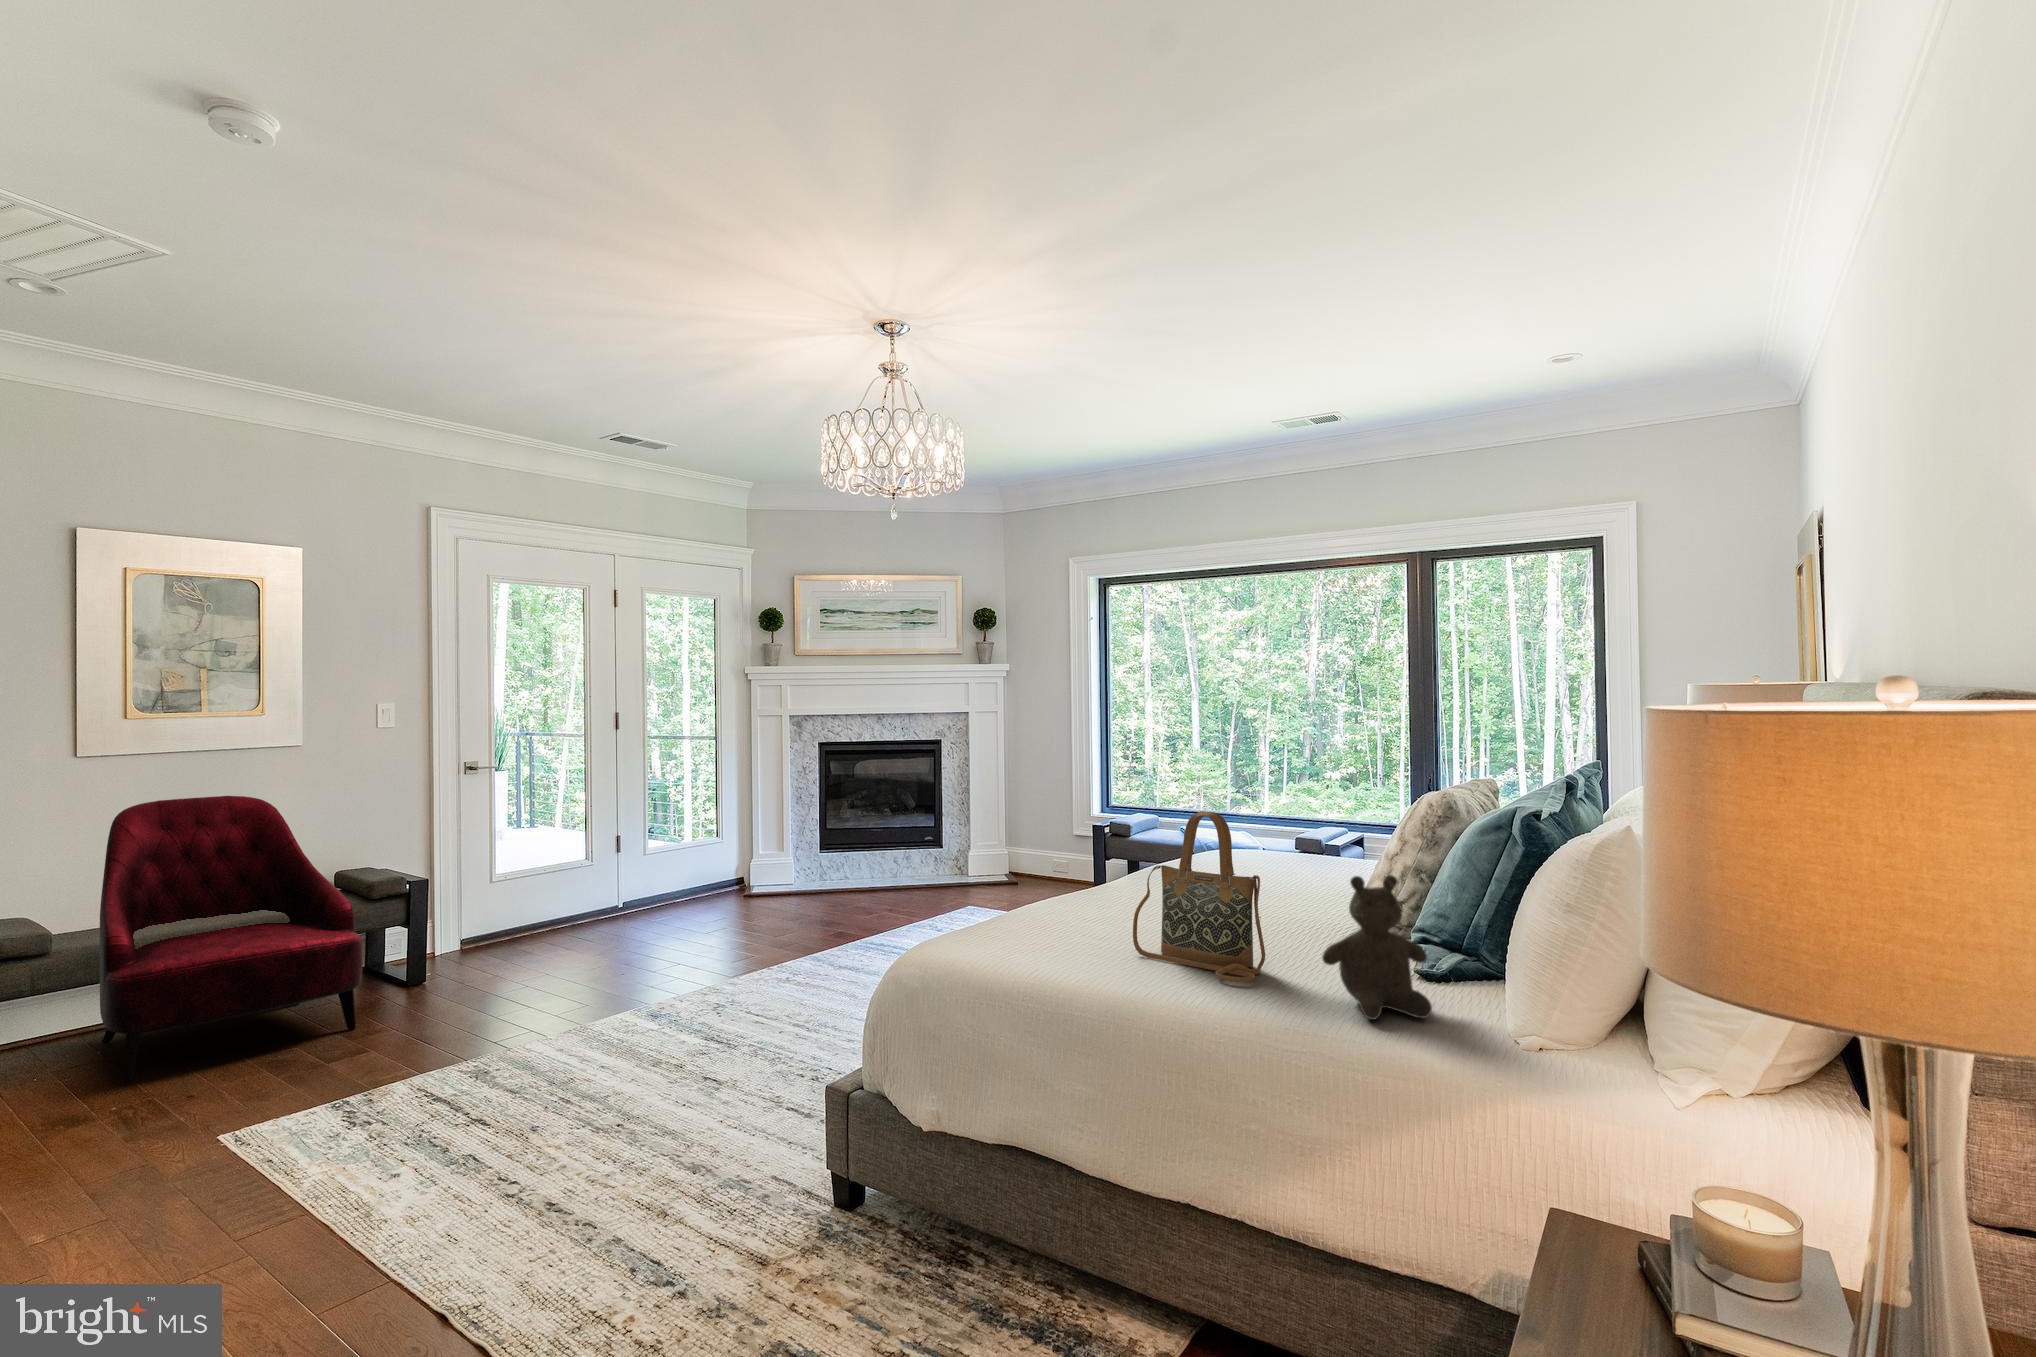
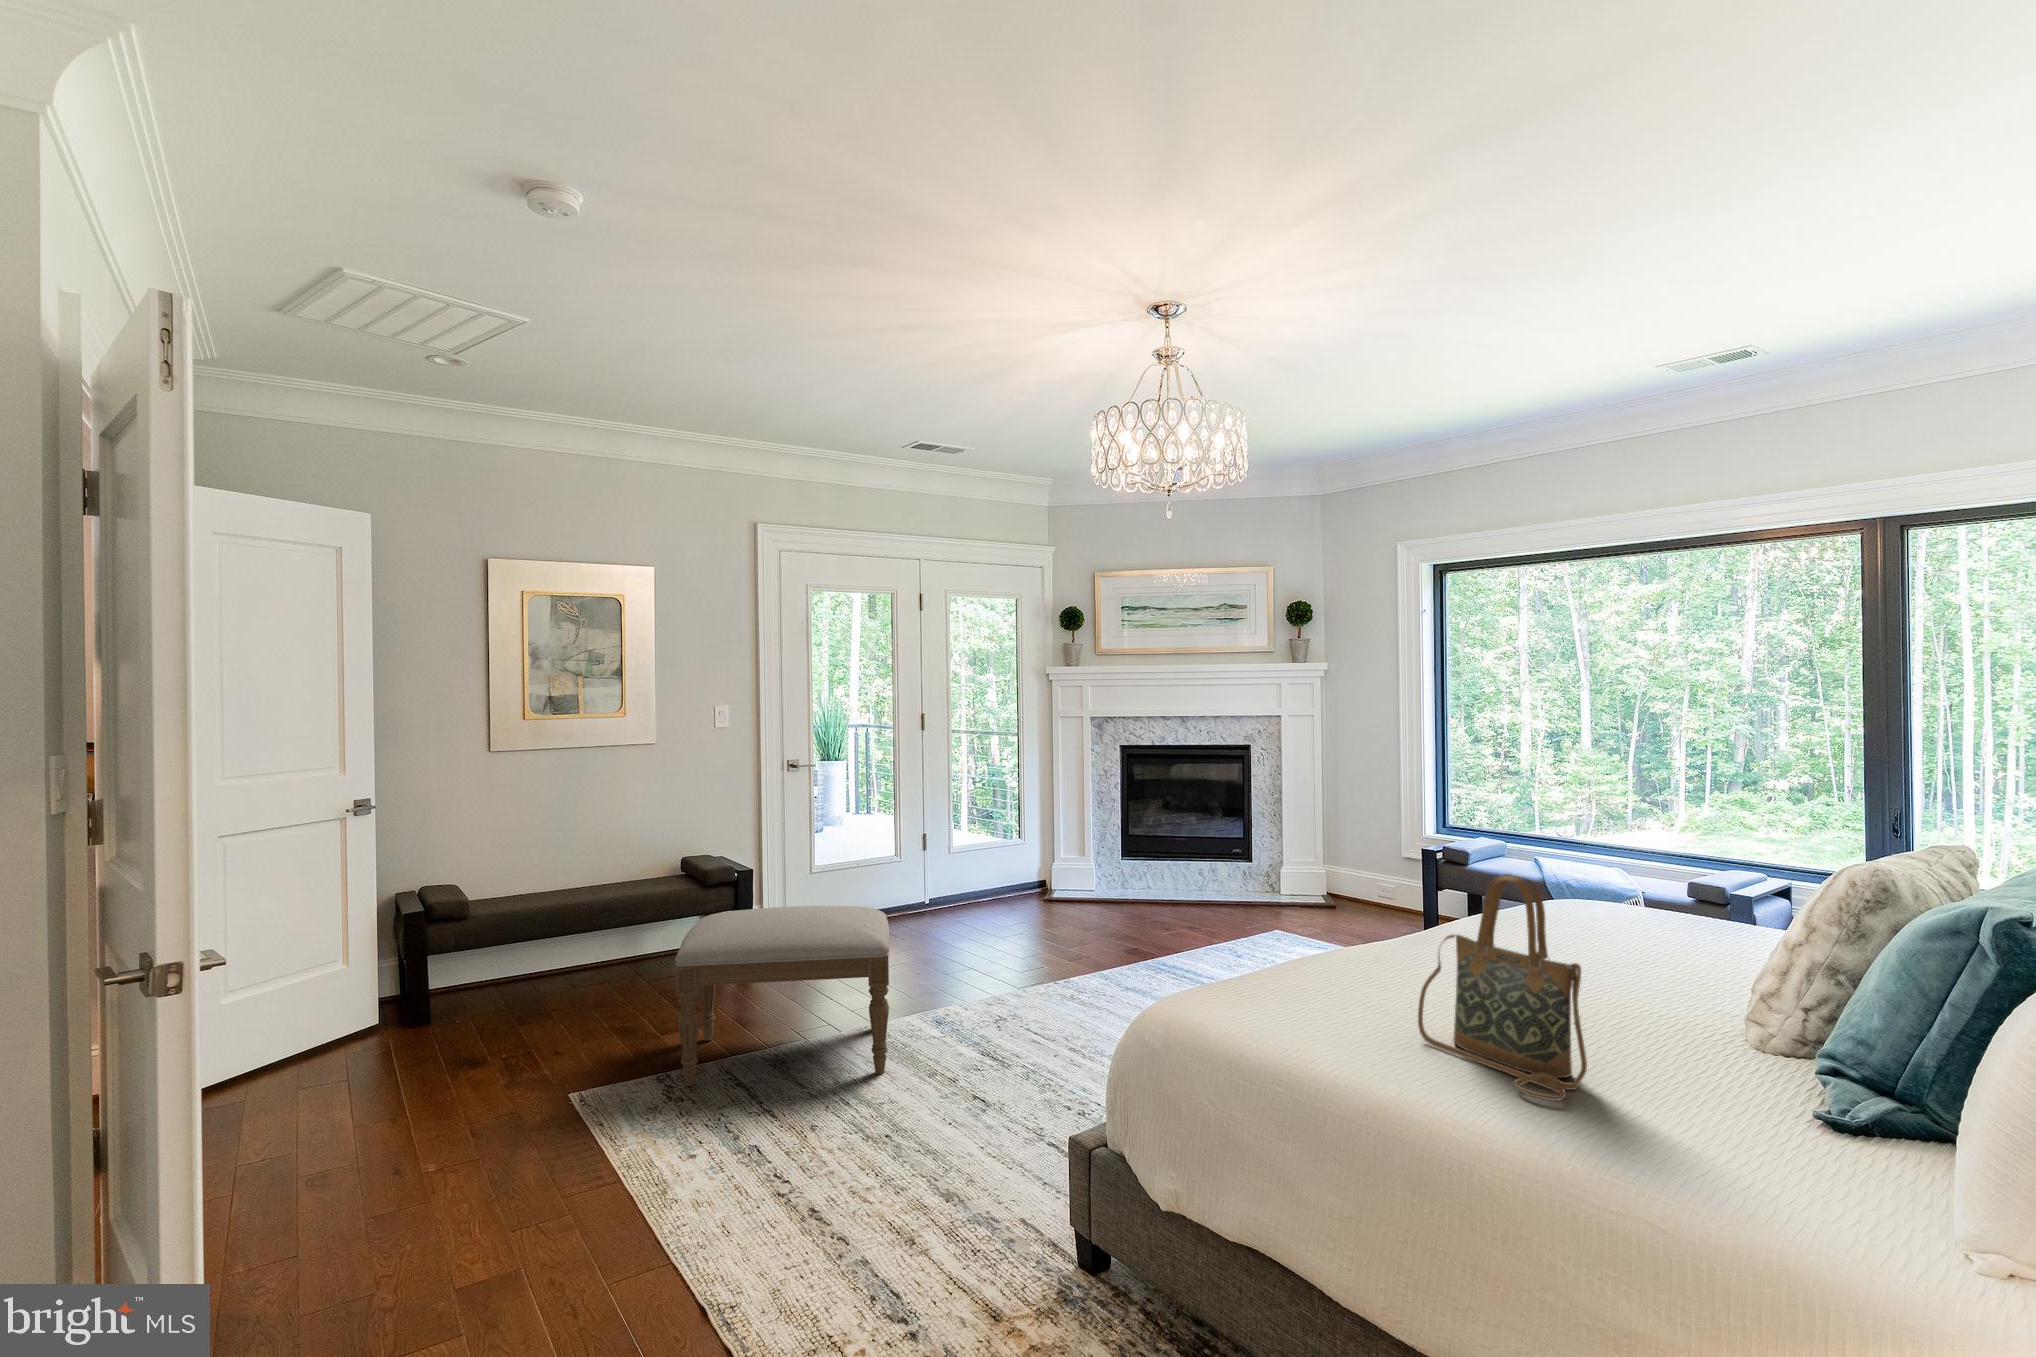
armchair: present [100,796,362,1082] -> none [497,778,696,1030]
teddy bear: present [1322,875,1432,1020] -> none [1653,987,1817,1195]
ottoman: none [361,911,606,1111] -> present [675,906,890,1086]

